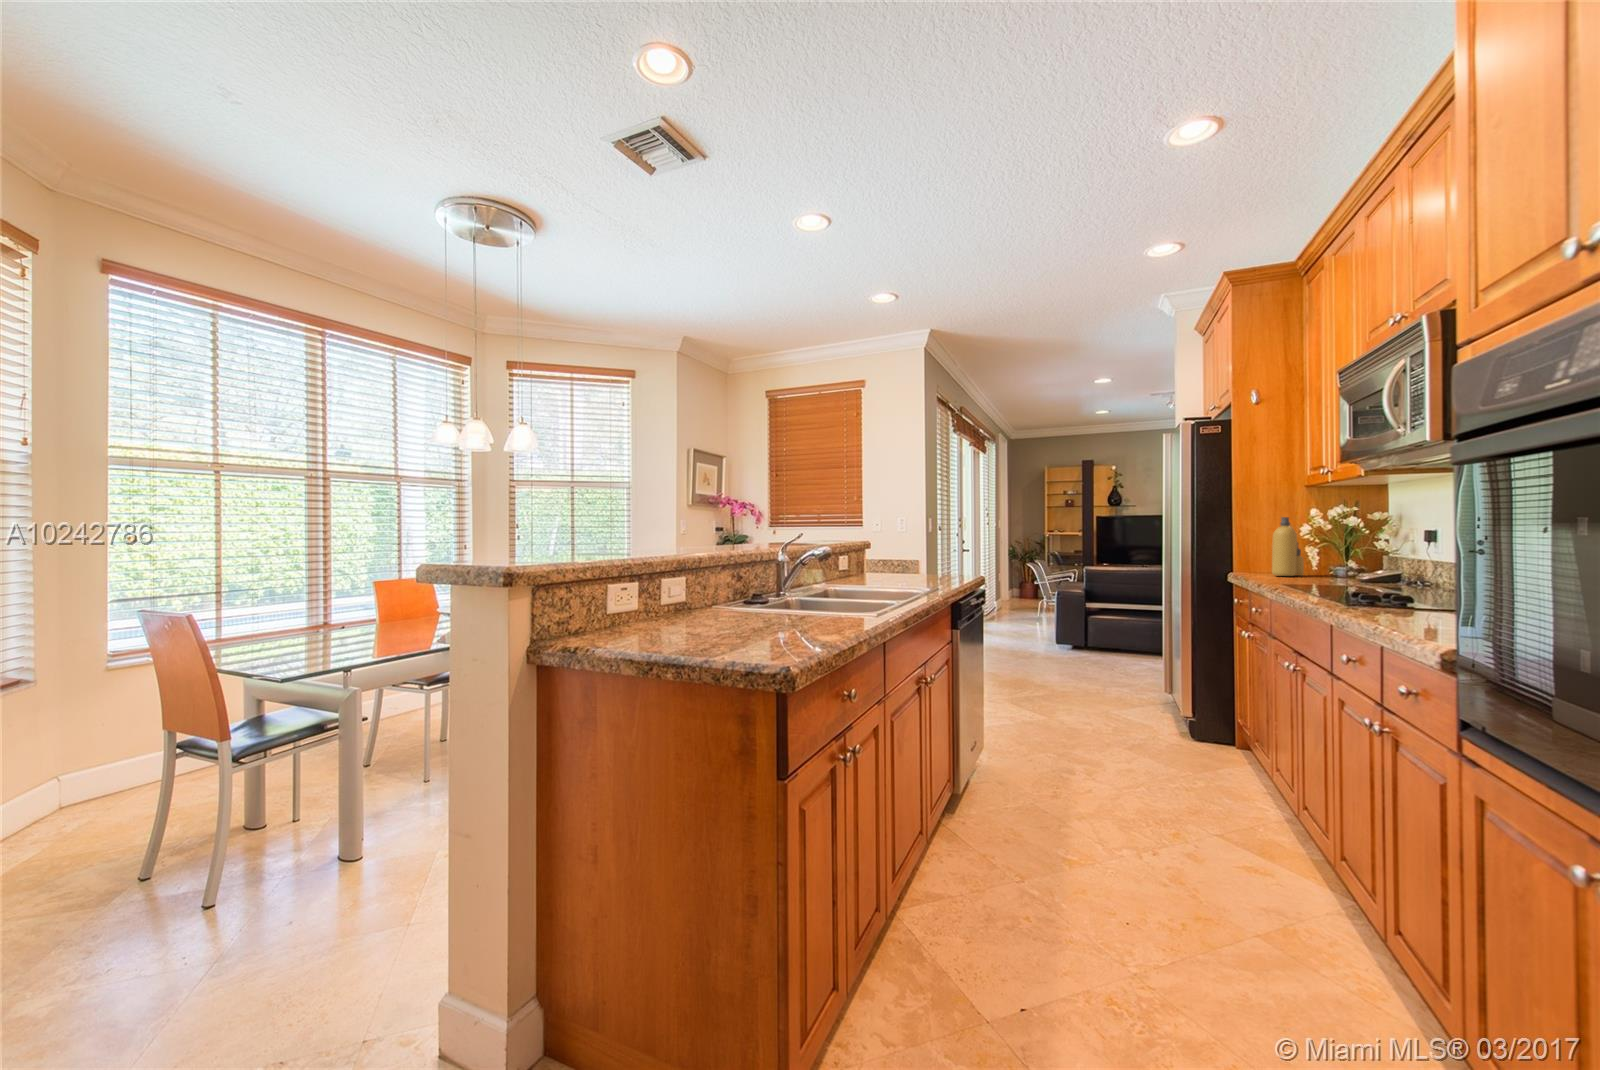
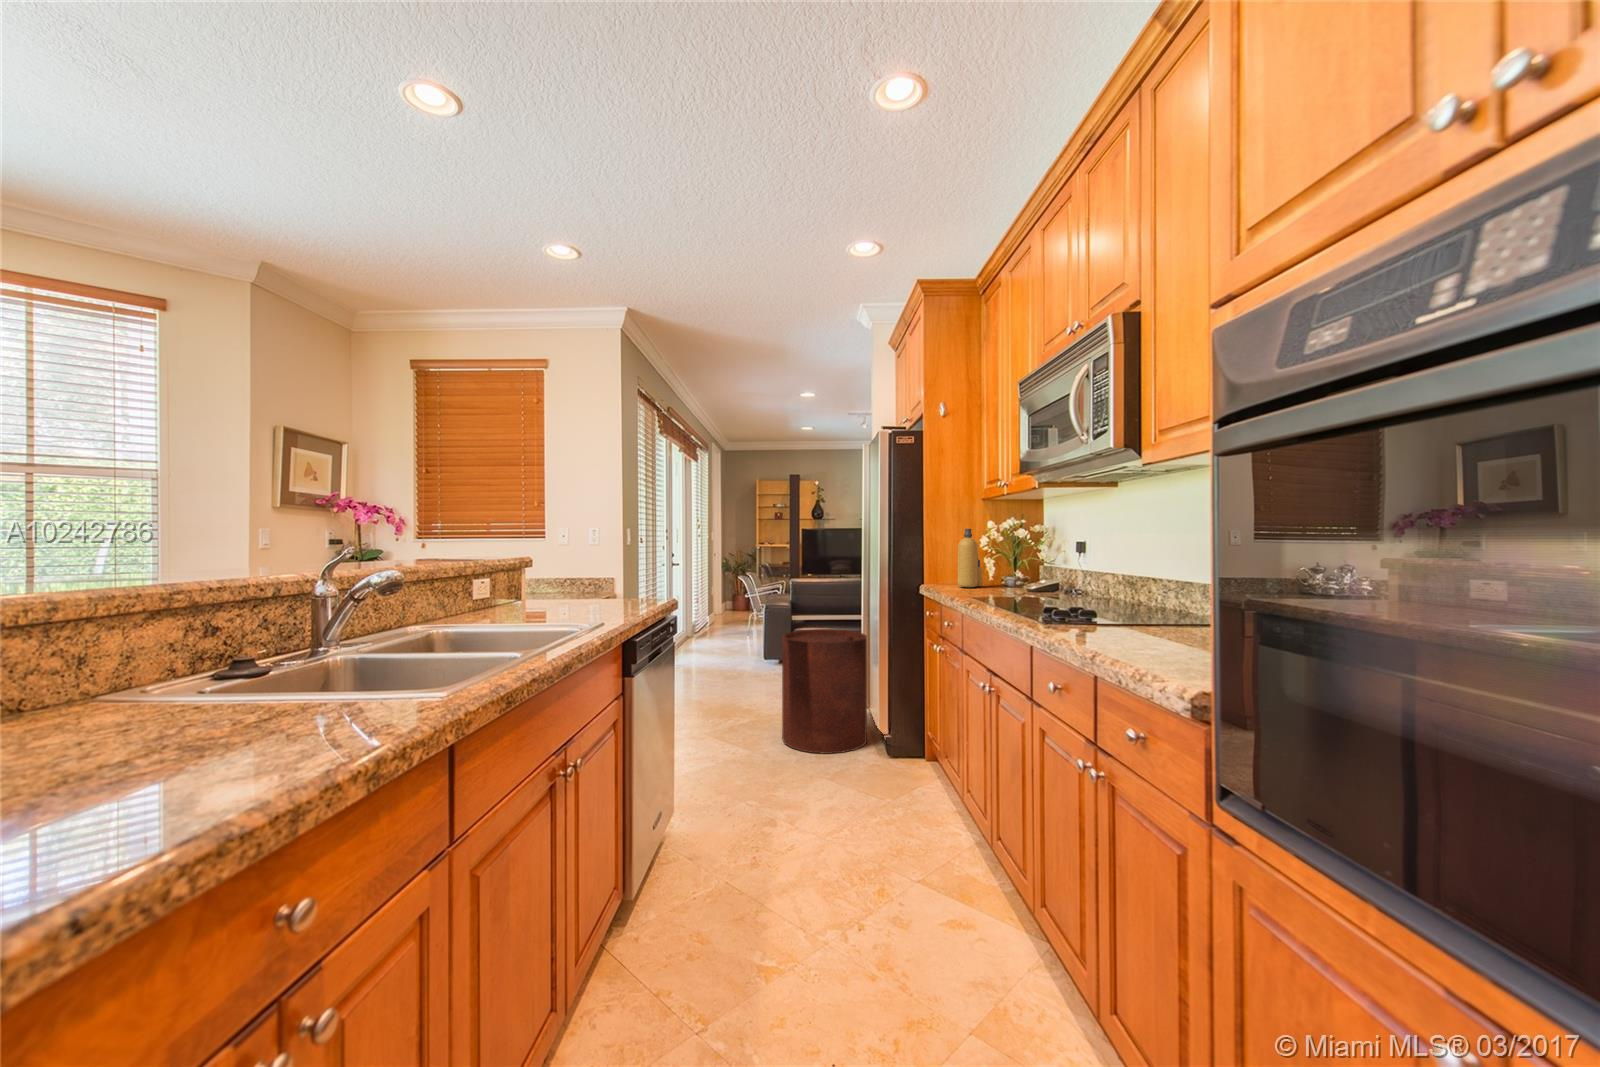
trash can: none [1078,614,1168,730] -> present [782,629,867,754]

